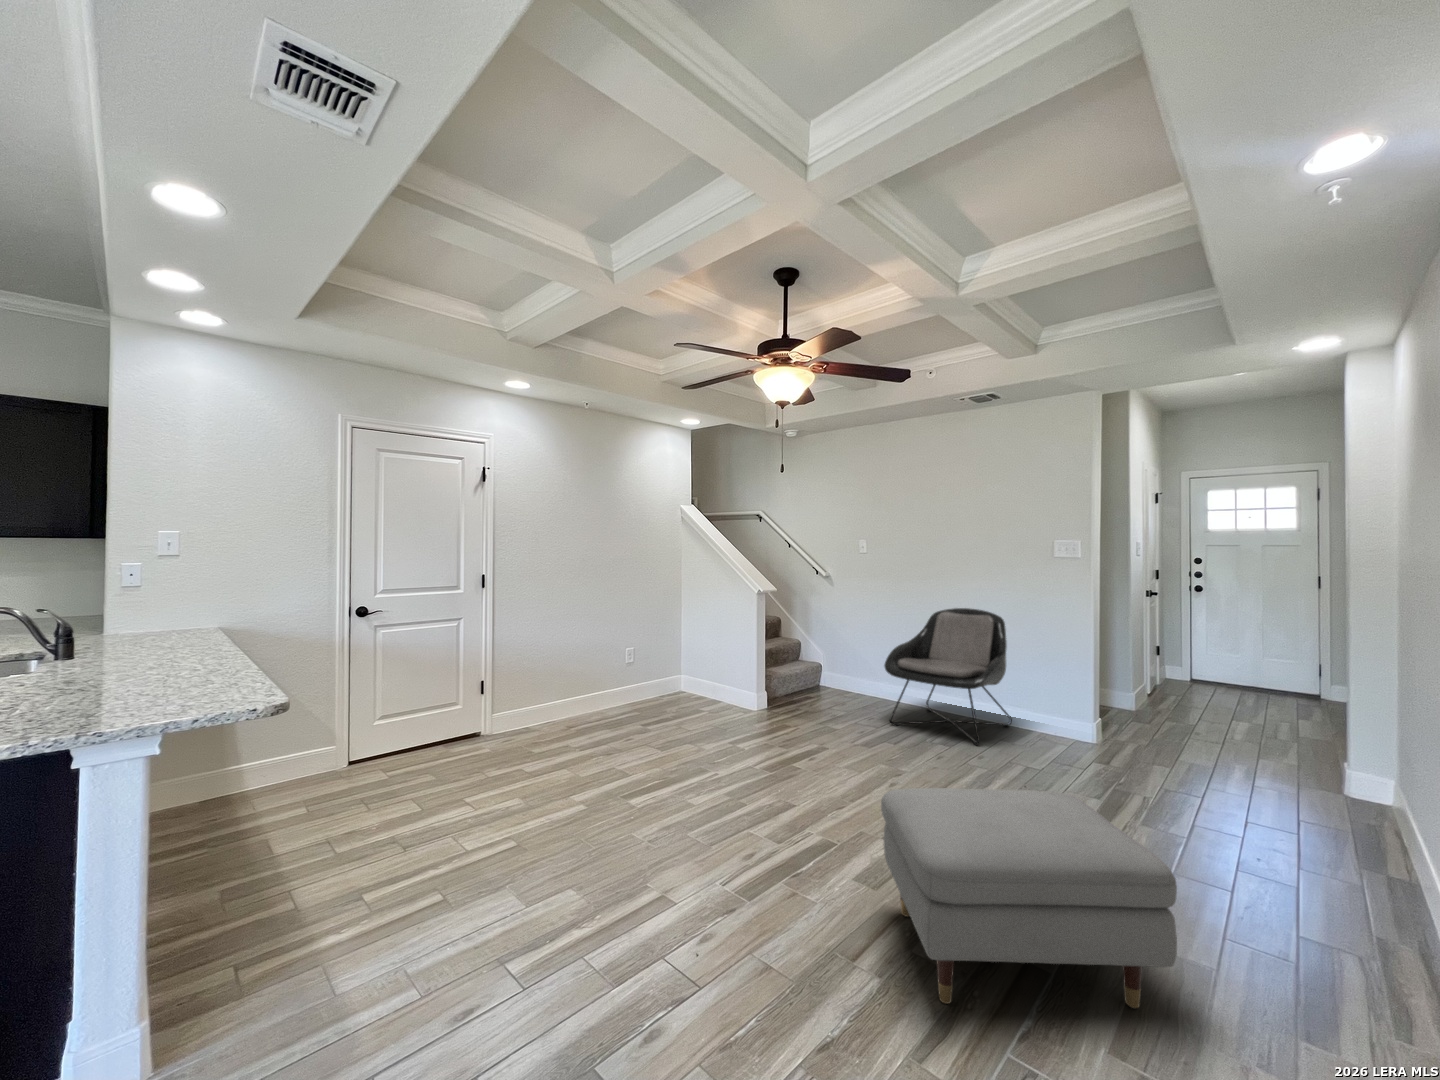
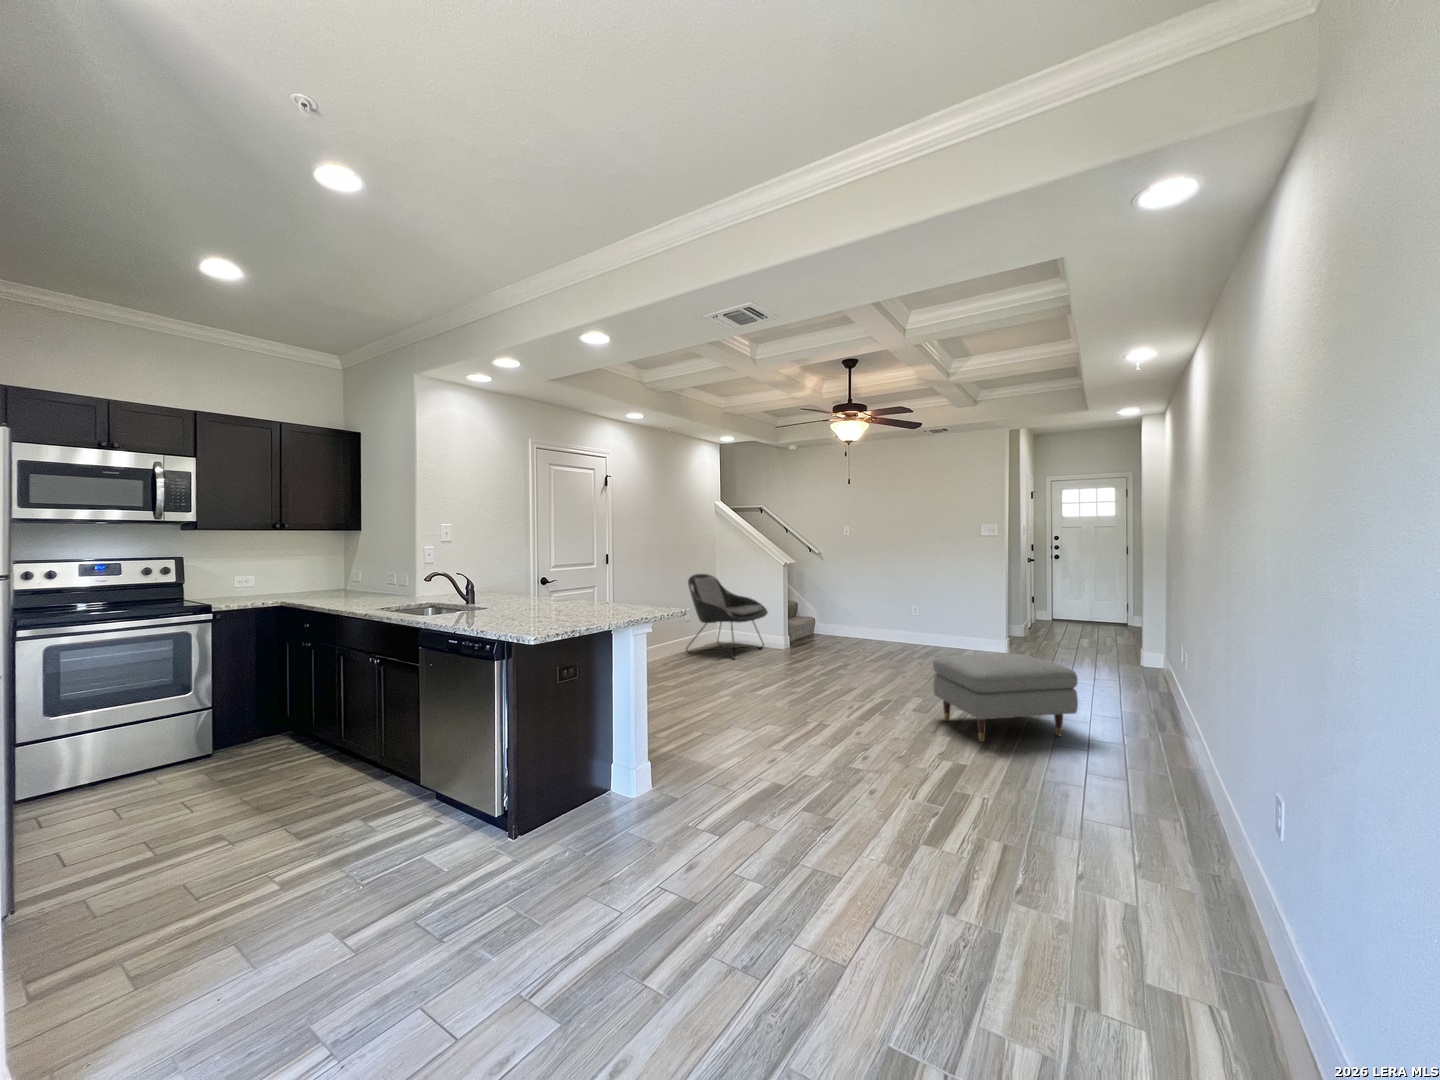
lounge chair: present [884,608,1012,745] -> present [686,574,768,659]

